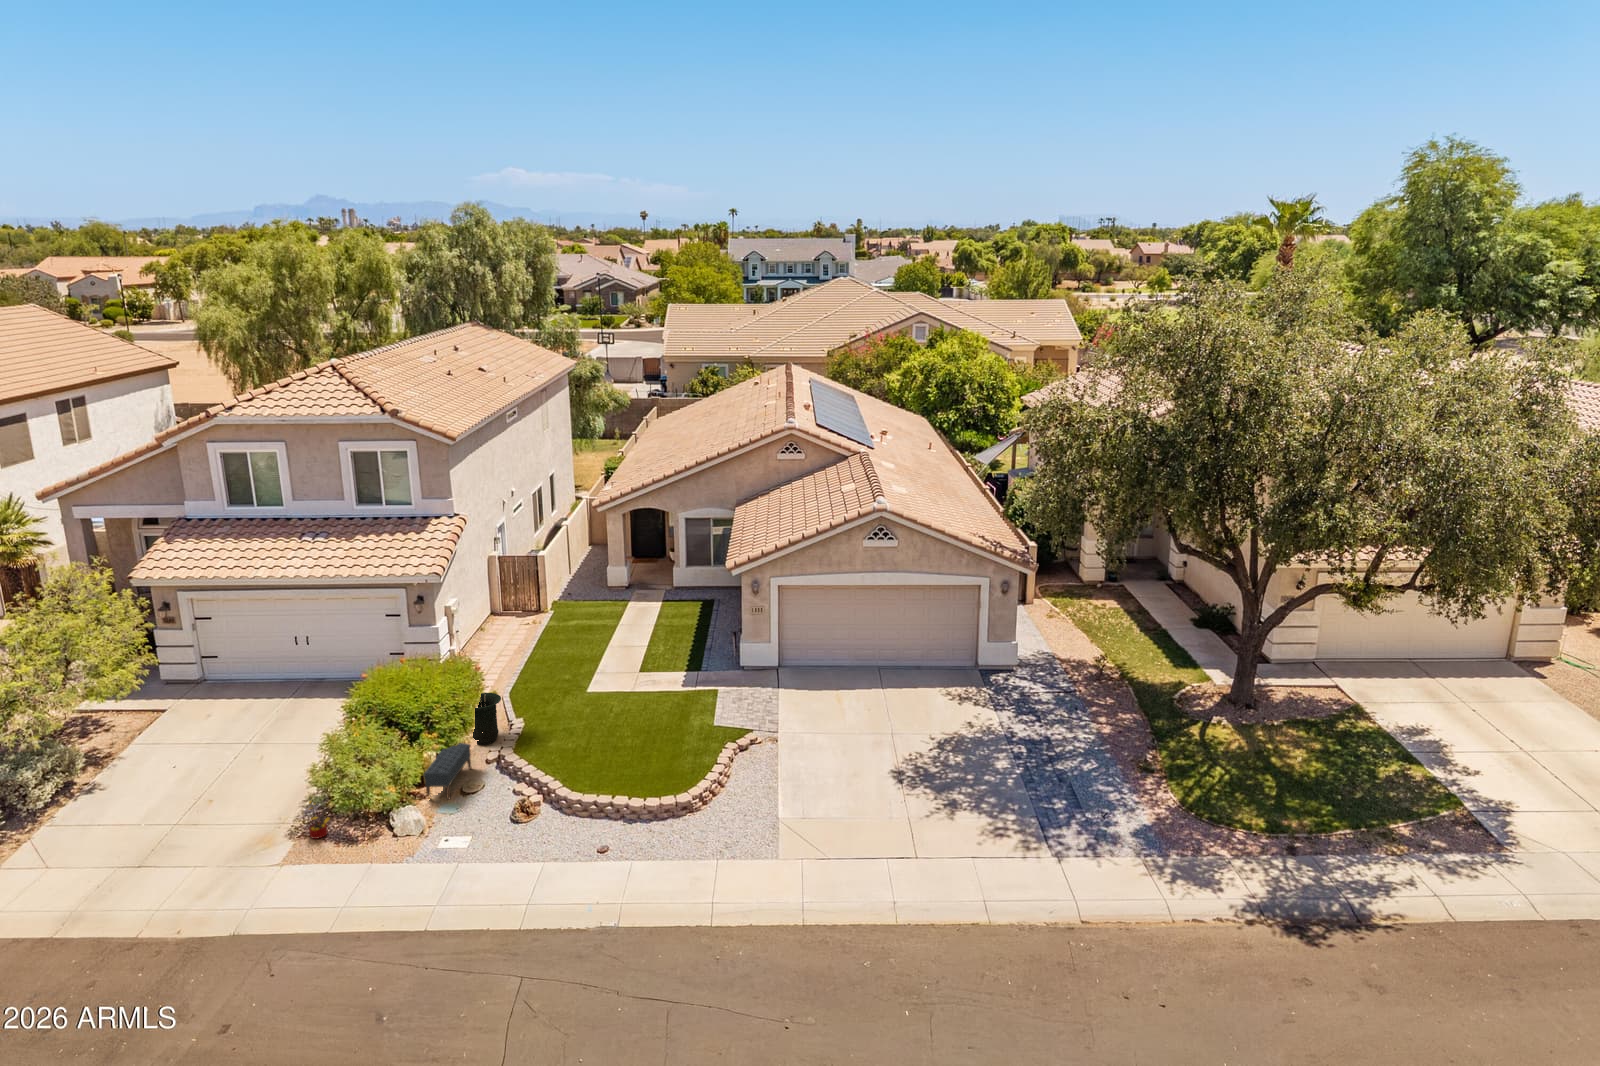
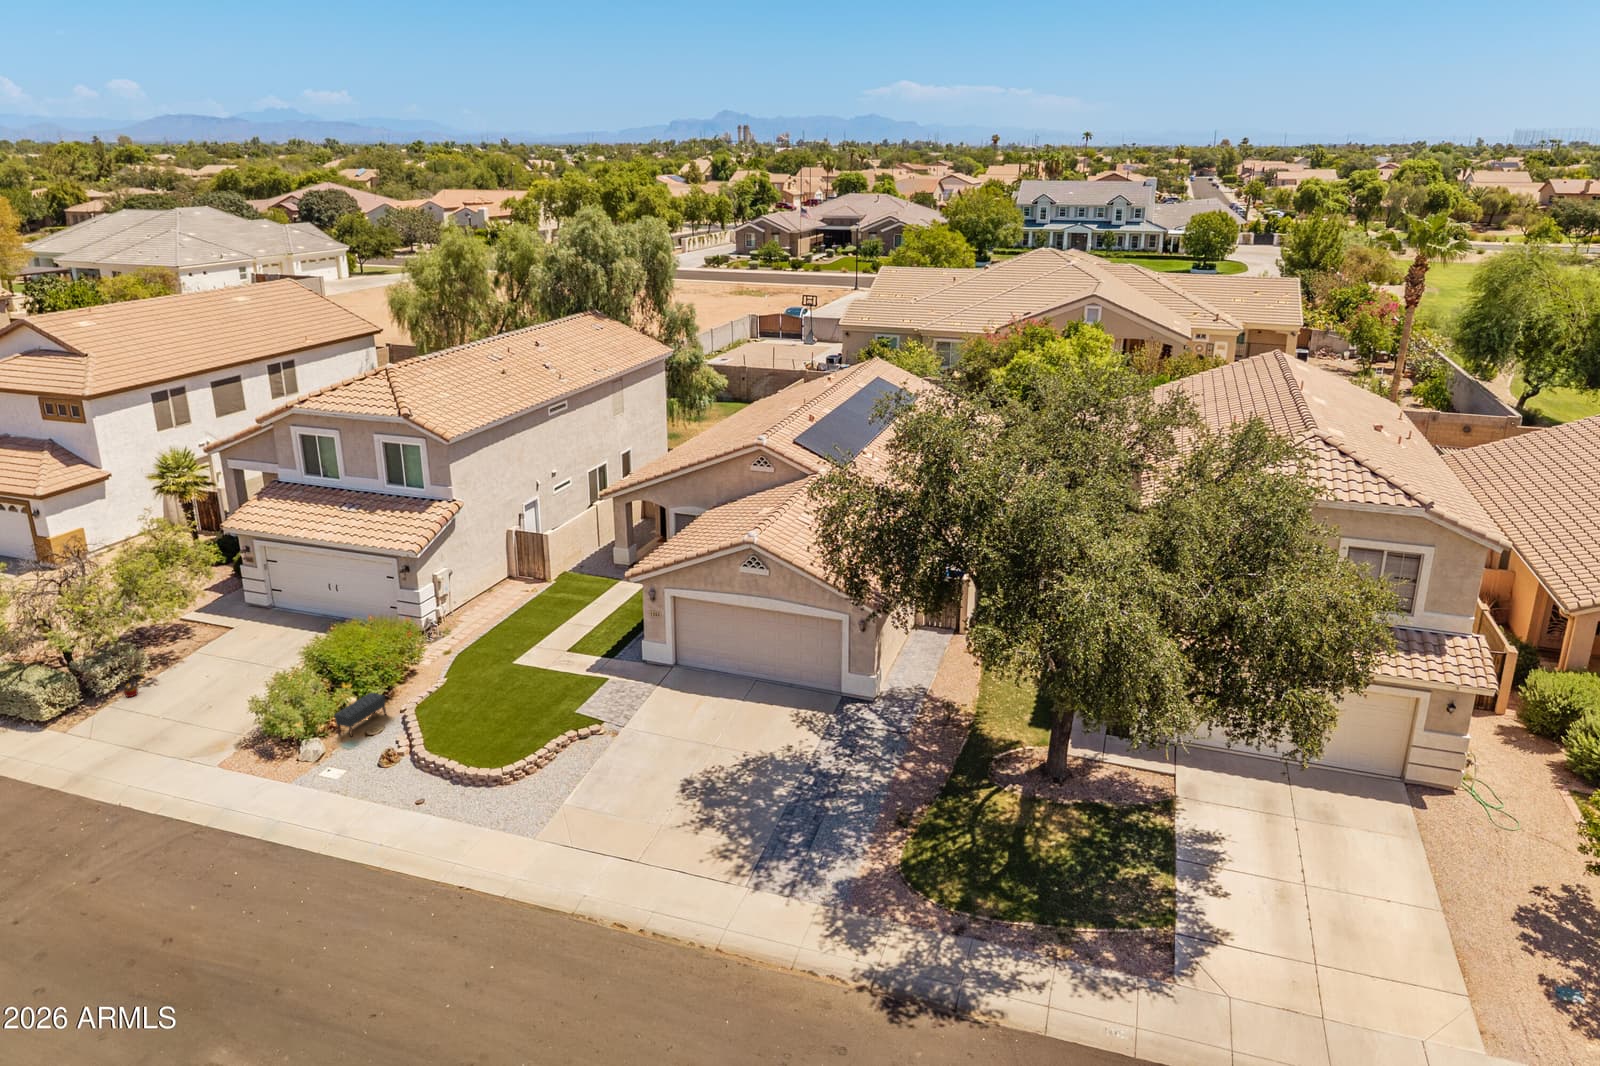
trash can: present [473,693,501,745] -> none [395,655,426,696]
decorative plant: present [309,799,329,839] -> present [121,672,138,697]

